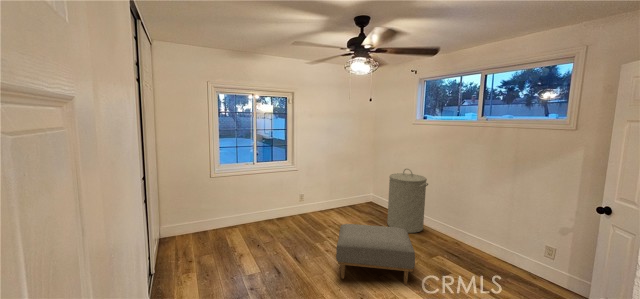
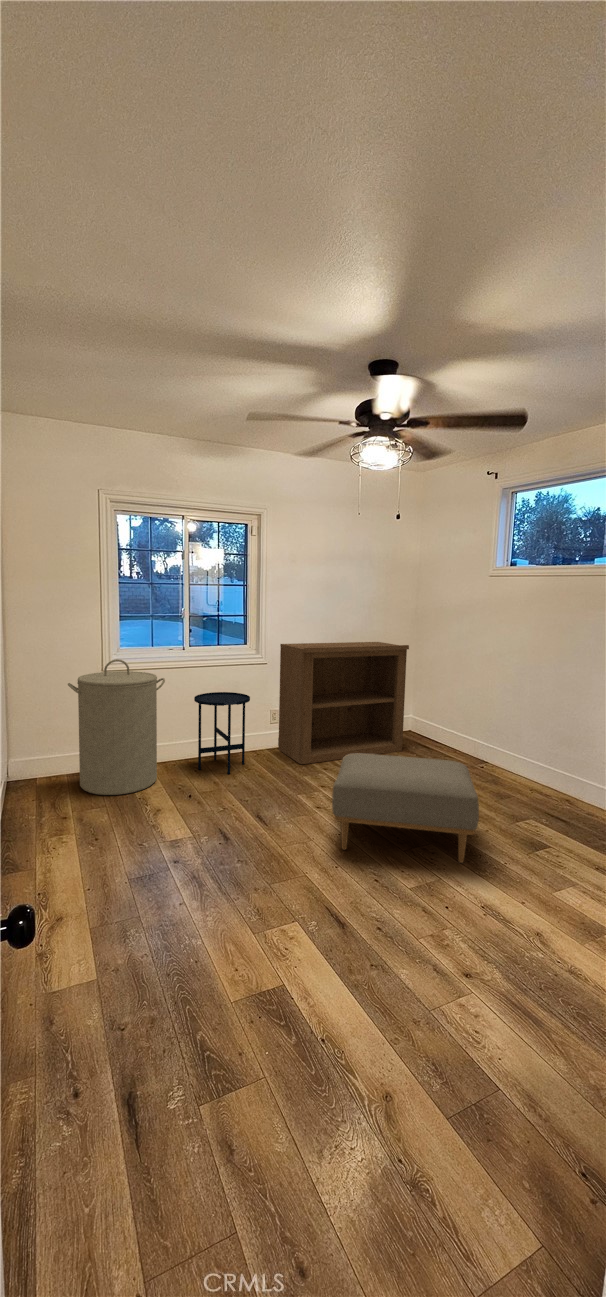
bookshelf: none [304,157,372,224] -> present [278,642,409,764]
laundry hamper: present [387,169,428,233] -> present [68,659,165,795]
side table: none [260,186,289,231] -> present [194,692,250,774]

